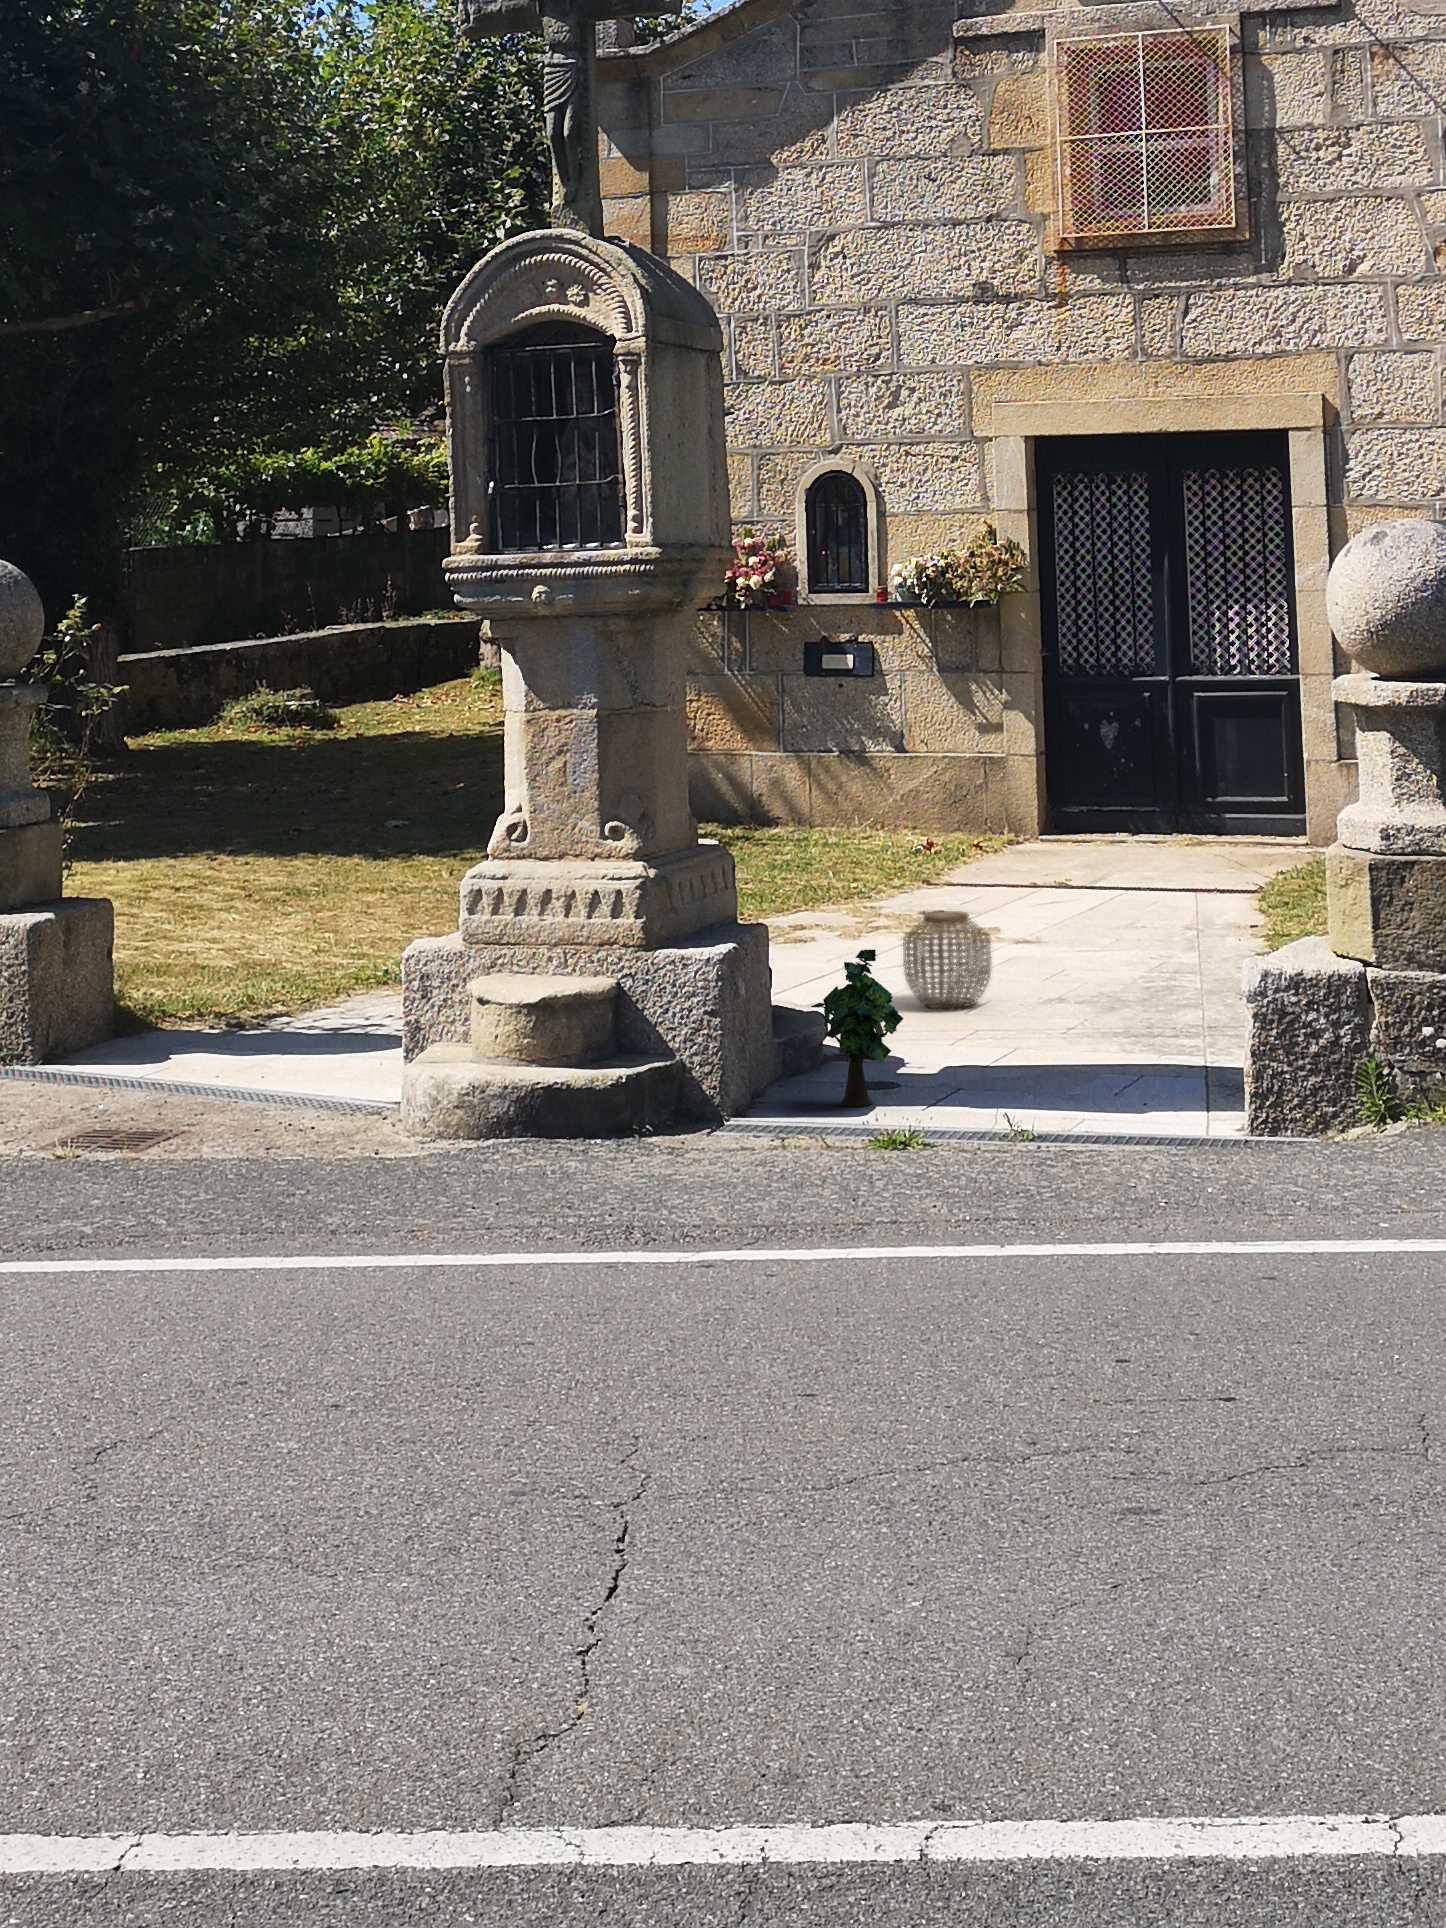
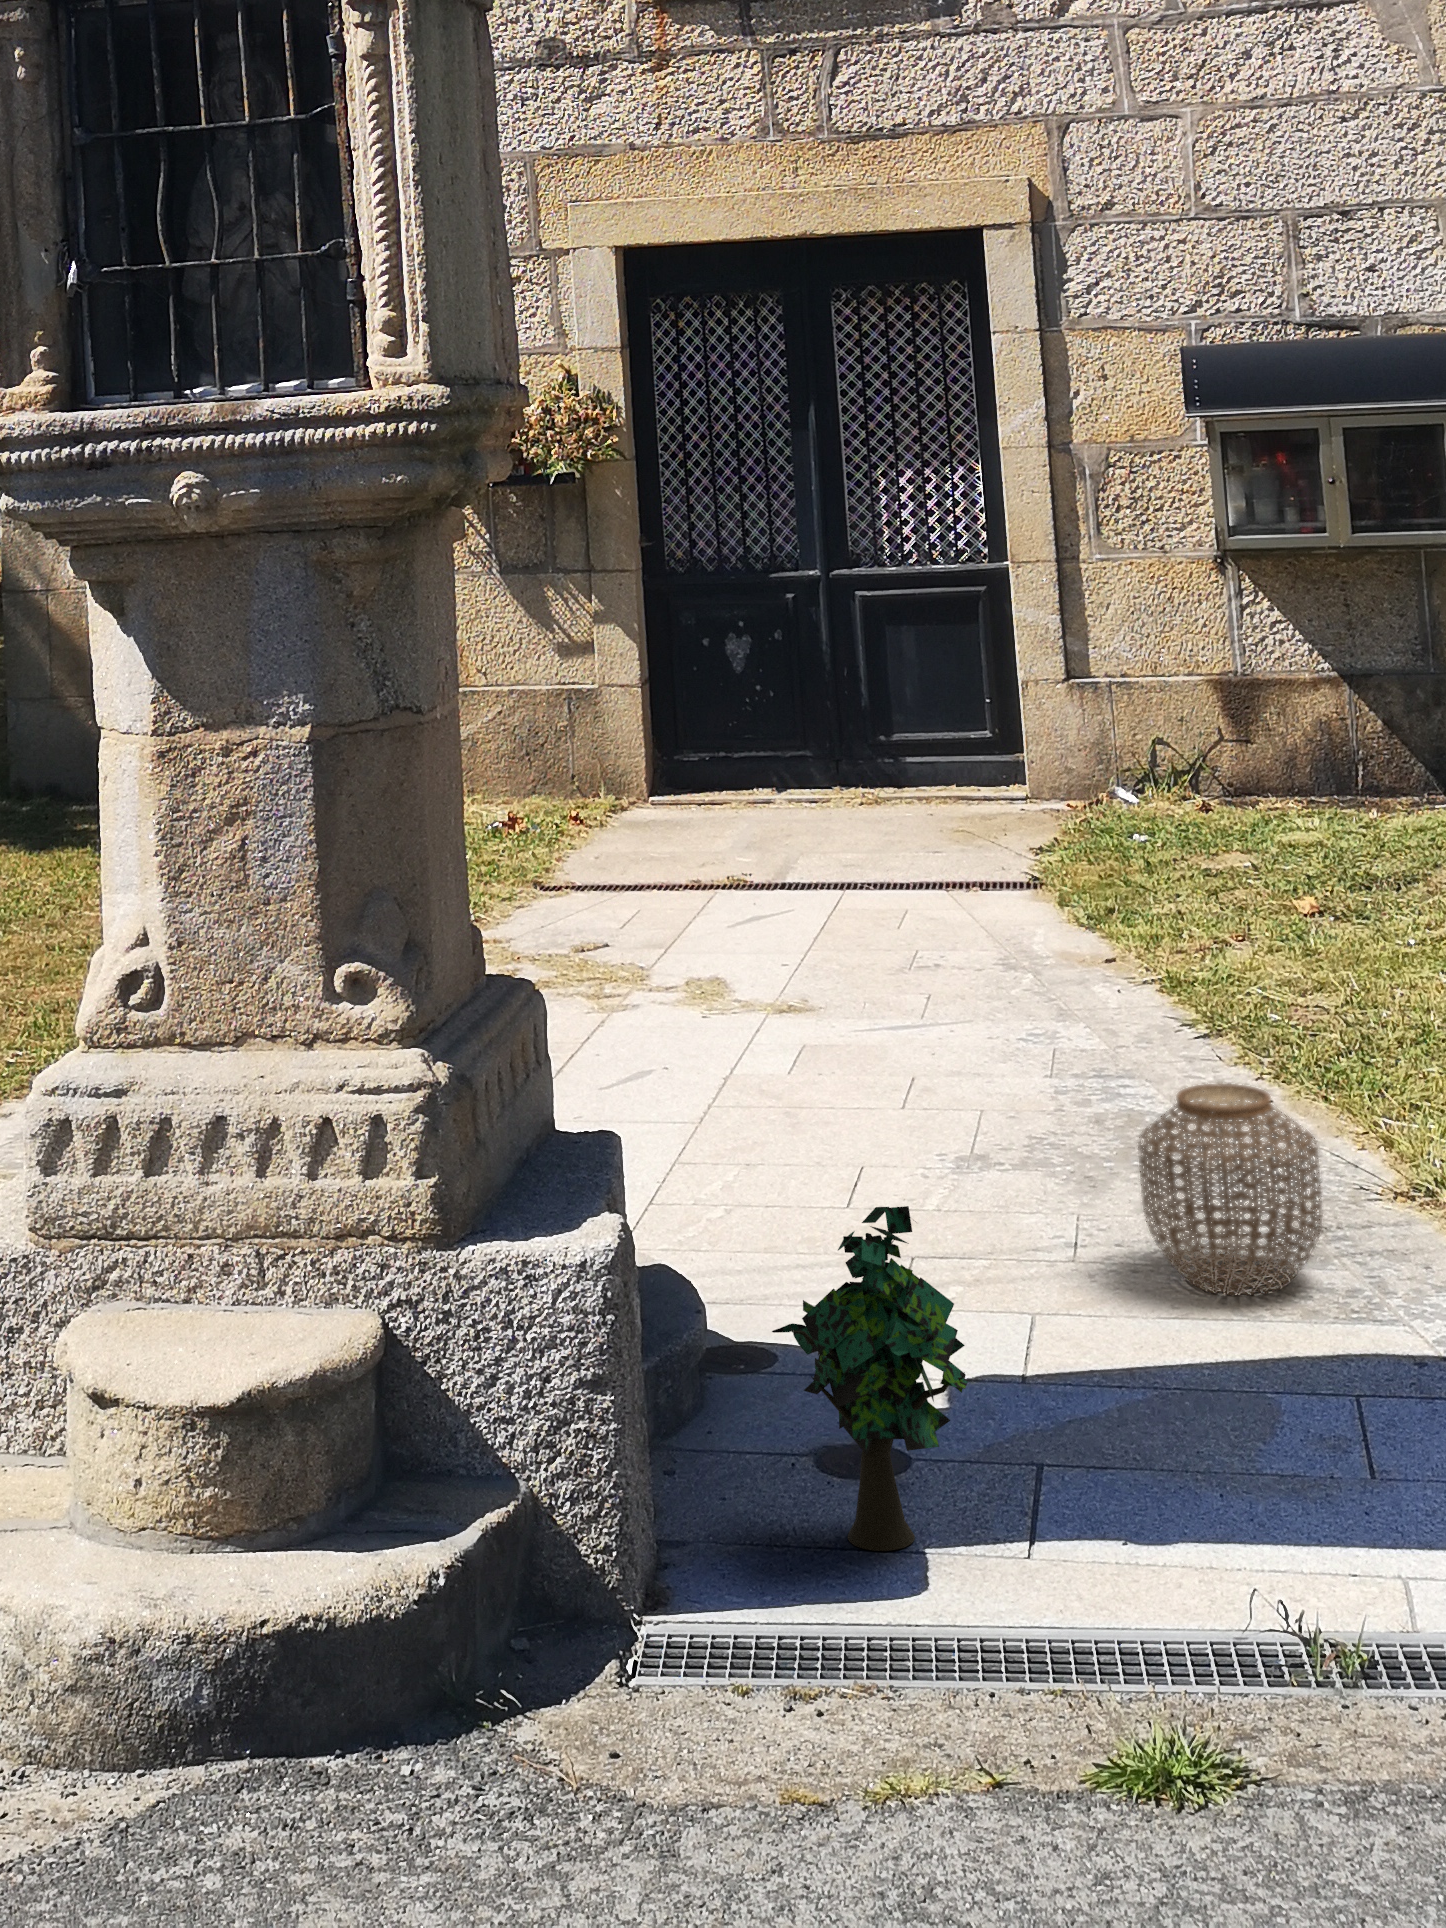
woven basket: present [903,911,991,1009] -> present [1138,1084,1322,1296]

